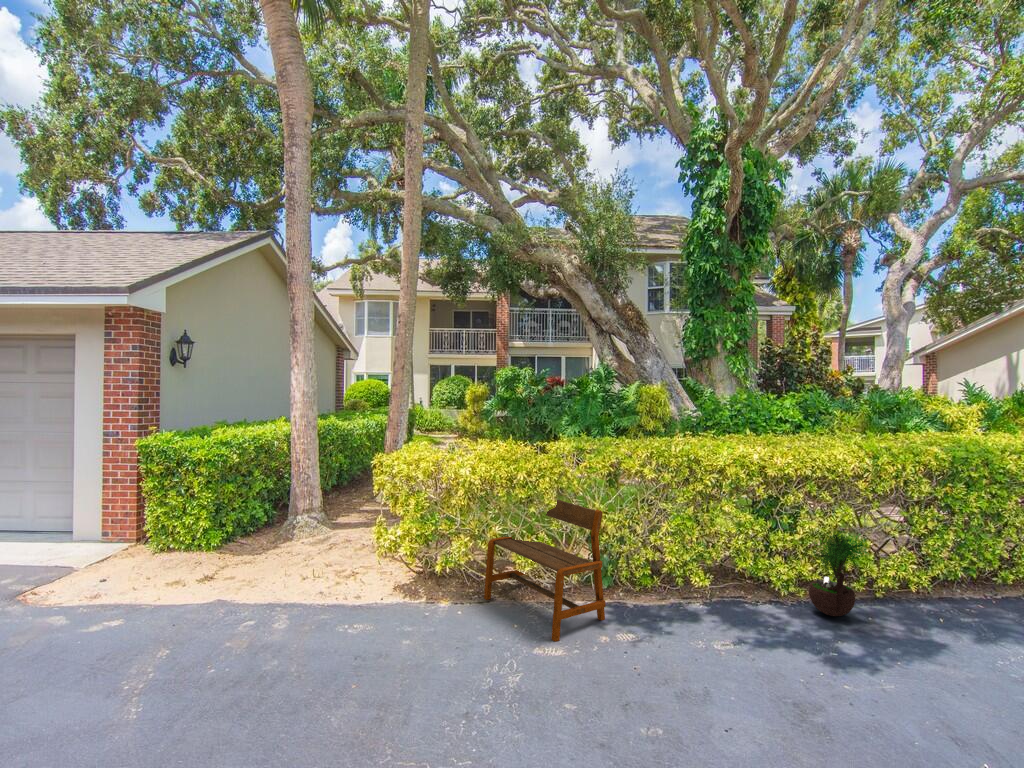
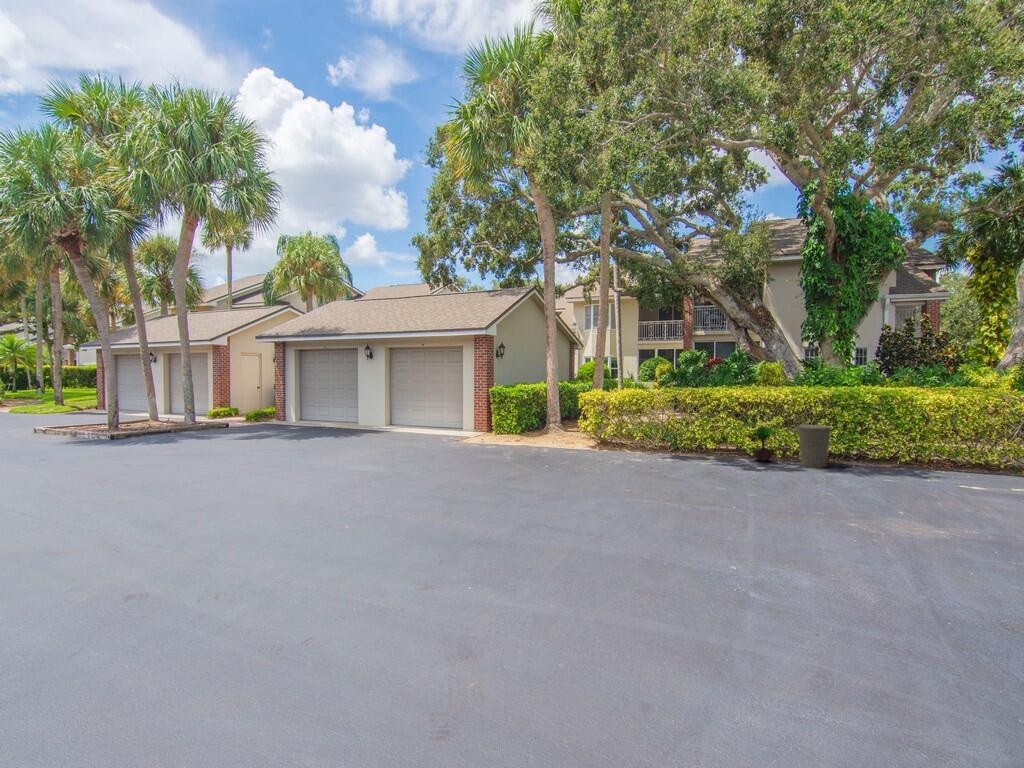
bench: present [484,500,606,642] -> none [620,409,663,457]
trash can: none [905,523,988,632] -> present [798,425,830,467]

